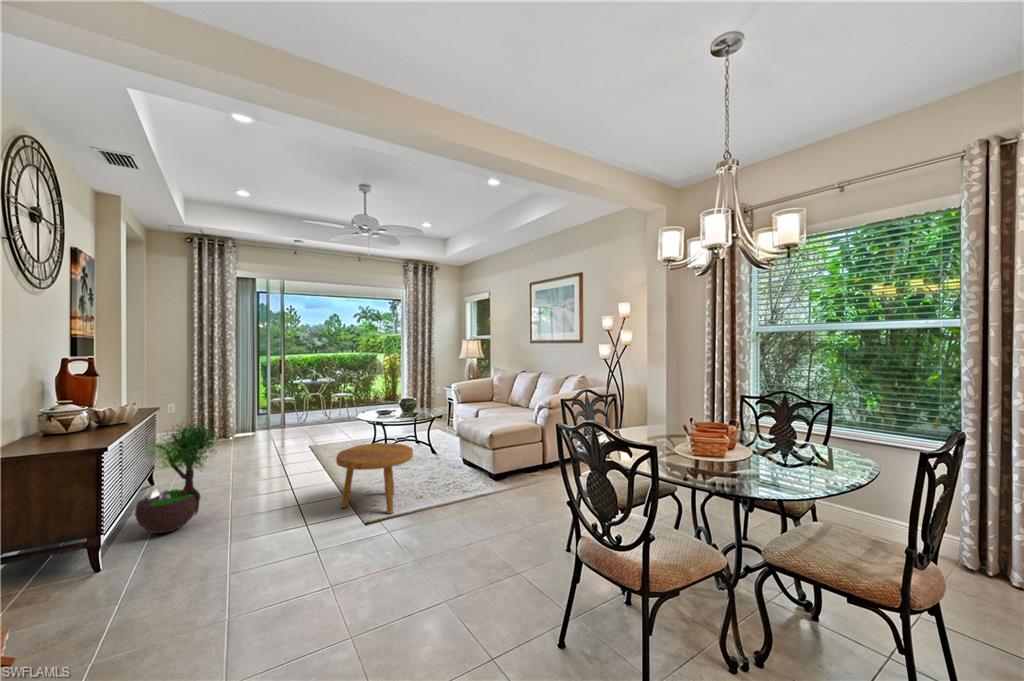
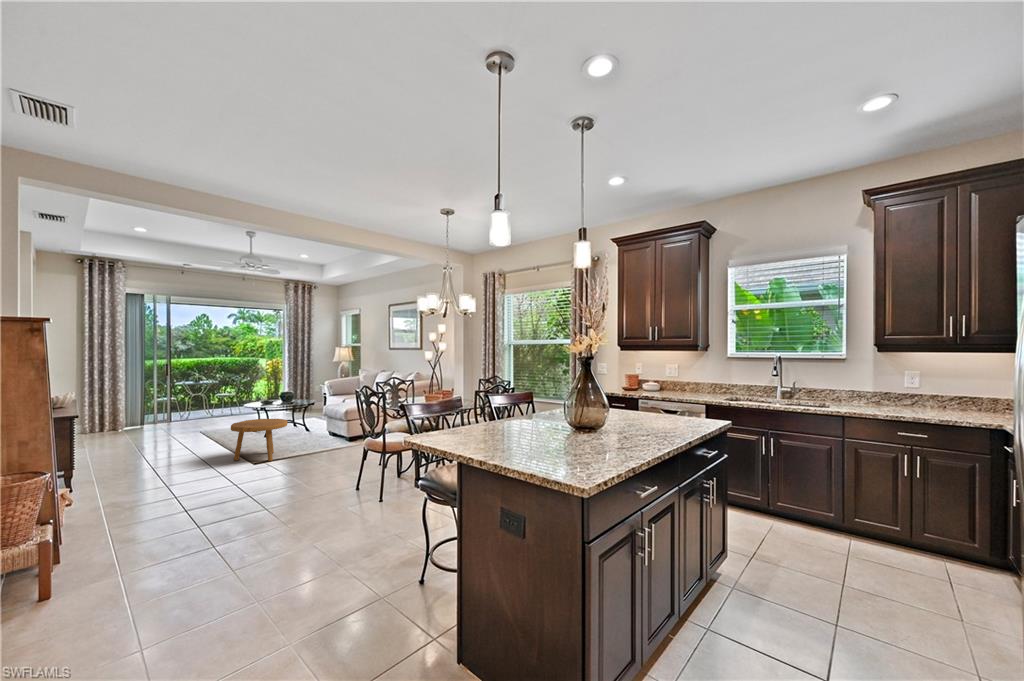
potted tree: present [135,419,218,533] -> none [81,399,144,478]

